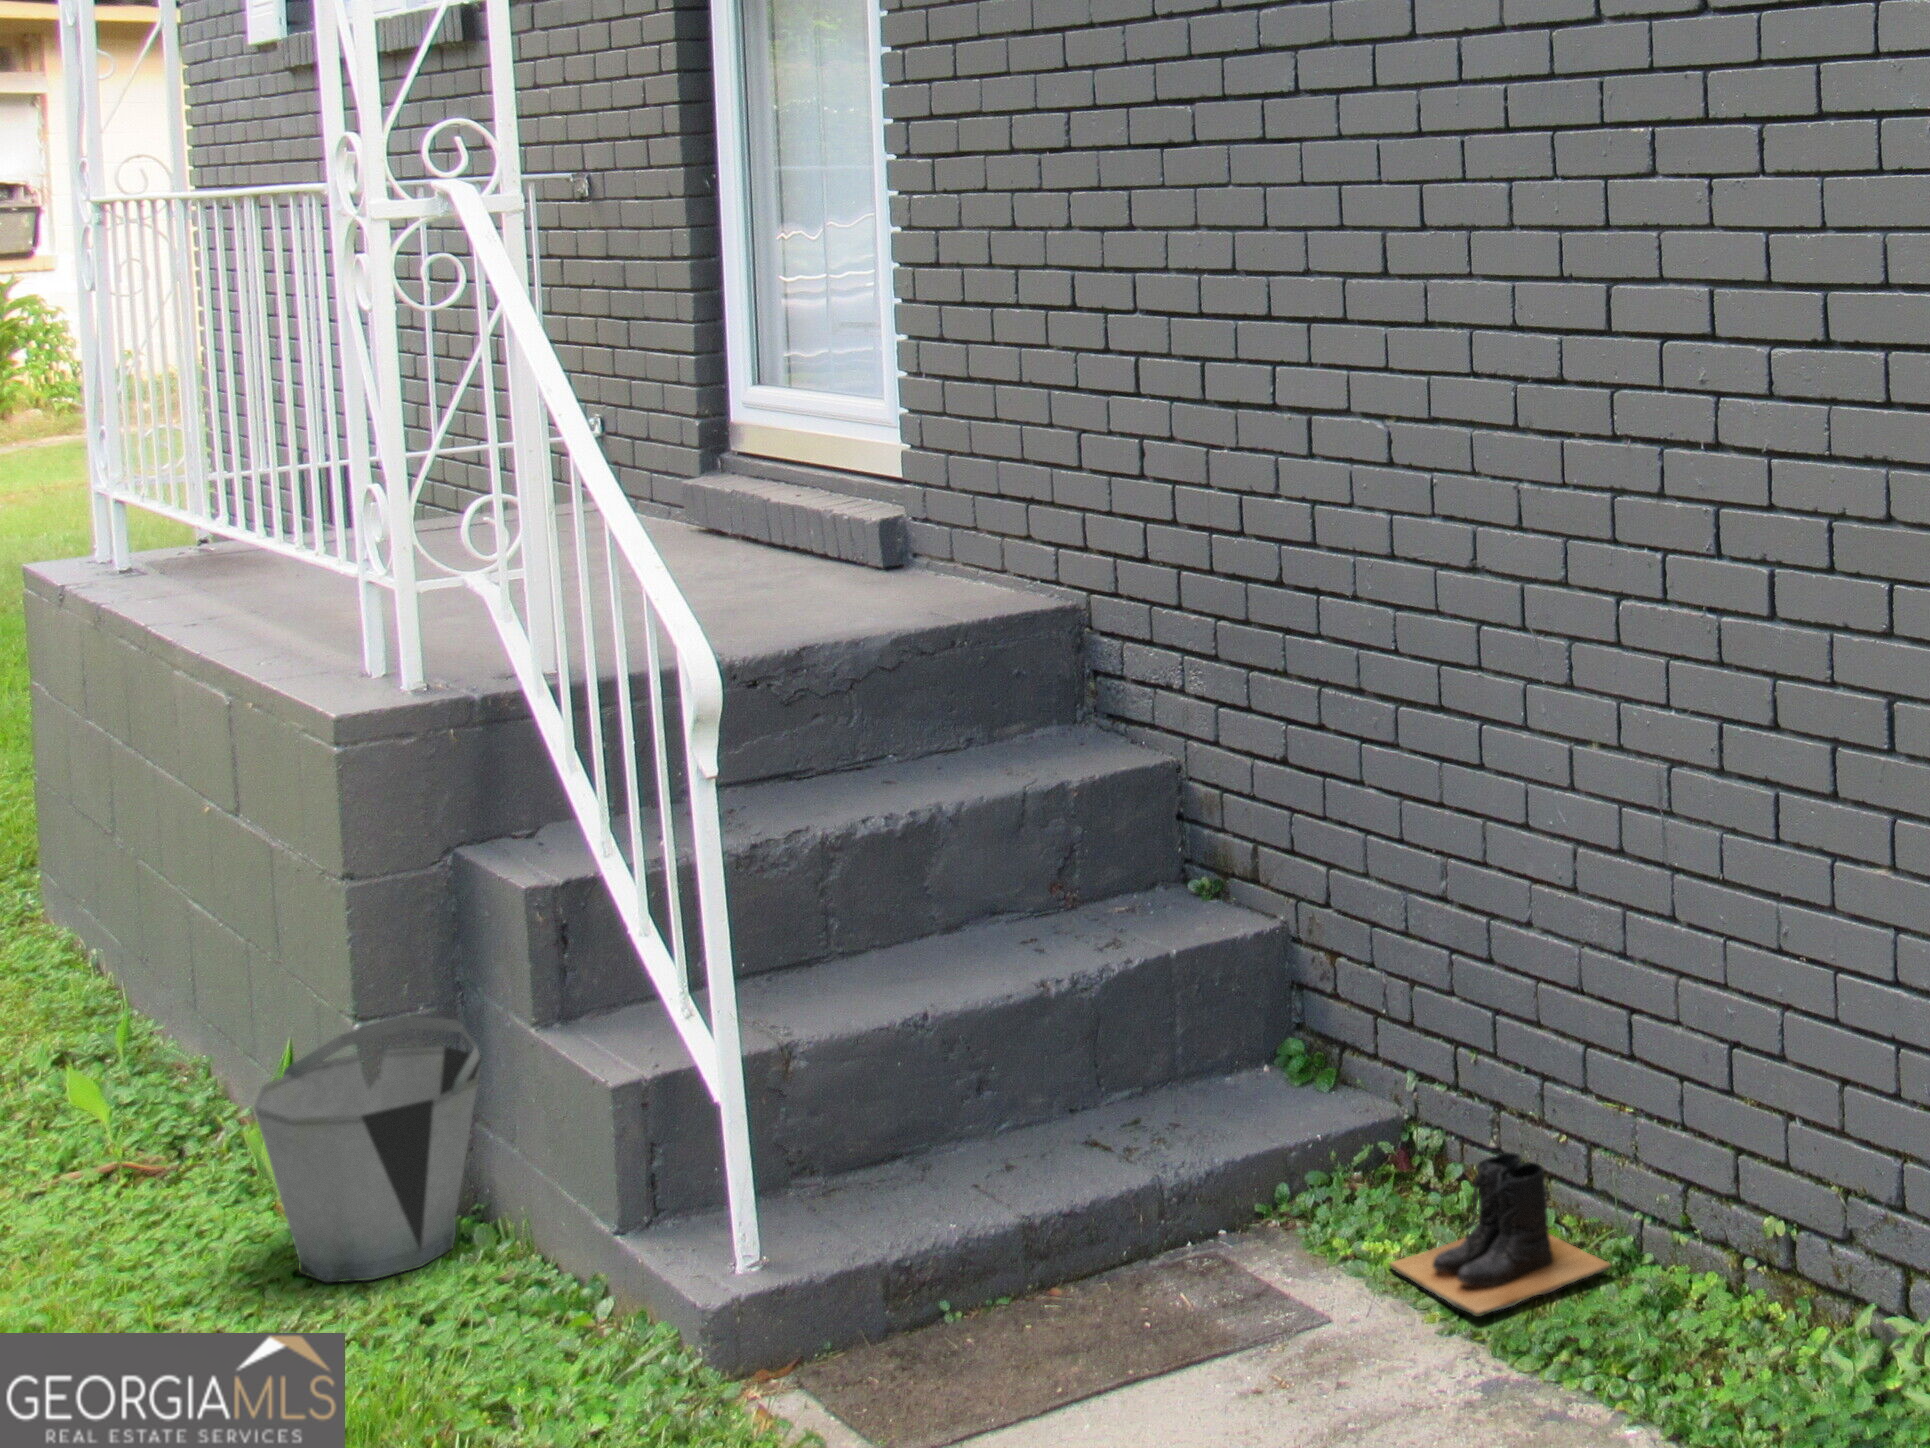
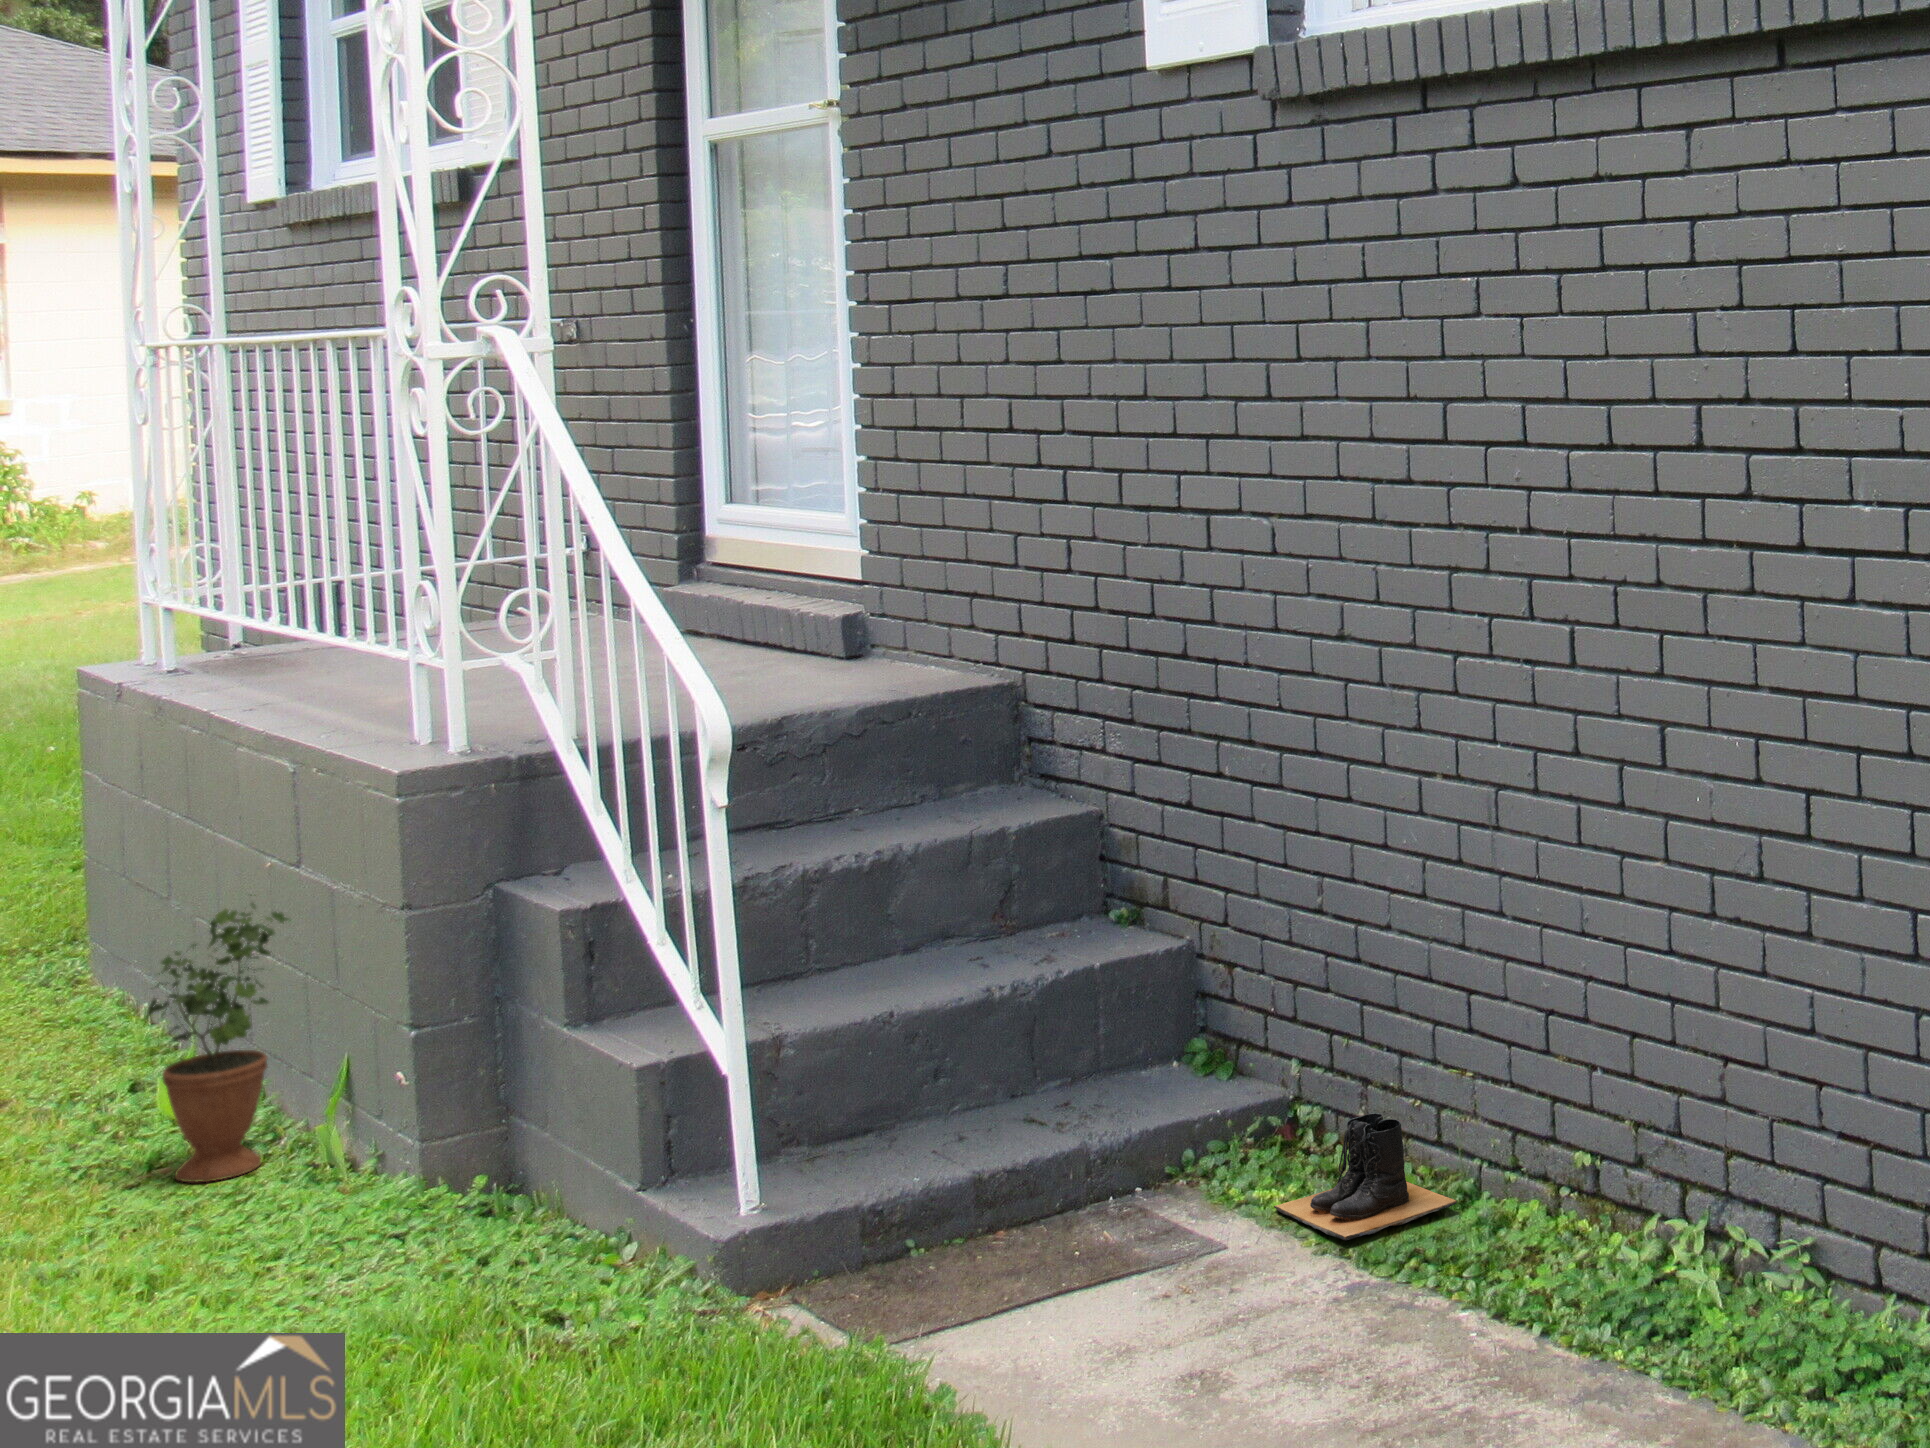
potted plant: none [55,850,227,1188] -> present [147,895,289,1182]
bucket: present [254,1016,482,1282] -> none [331,1025,518,1243]

